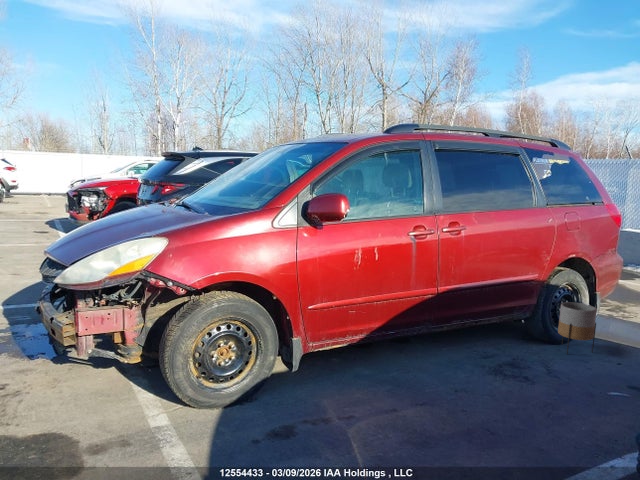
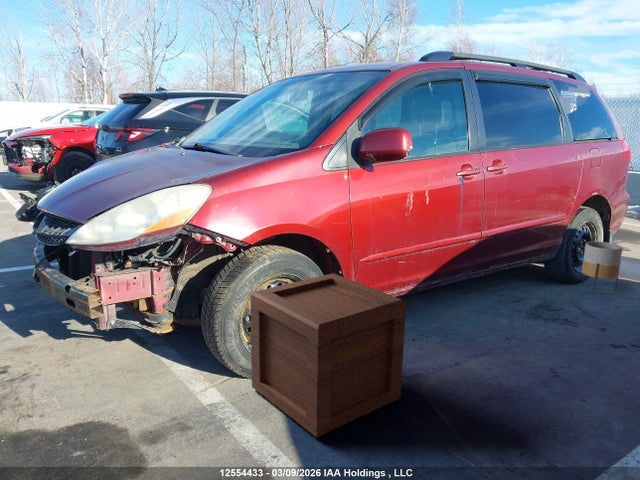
wooden crate: none [197,319,327,463] -> present [250,273,406,437]

